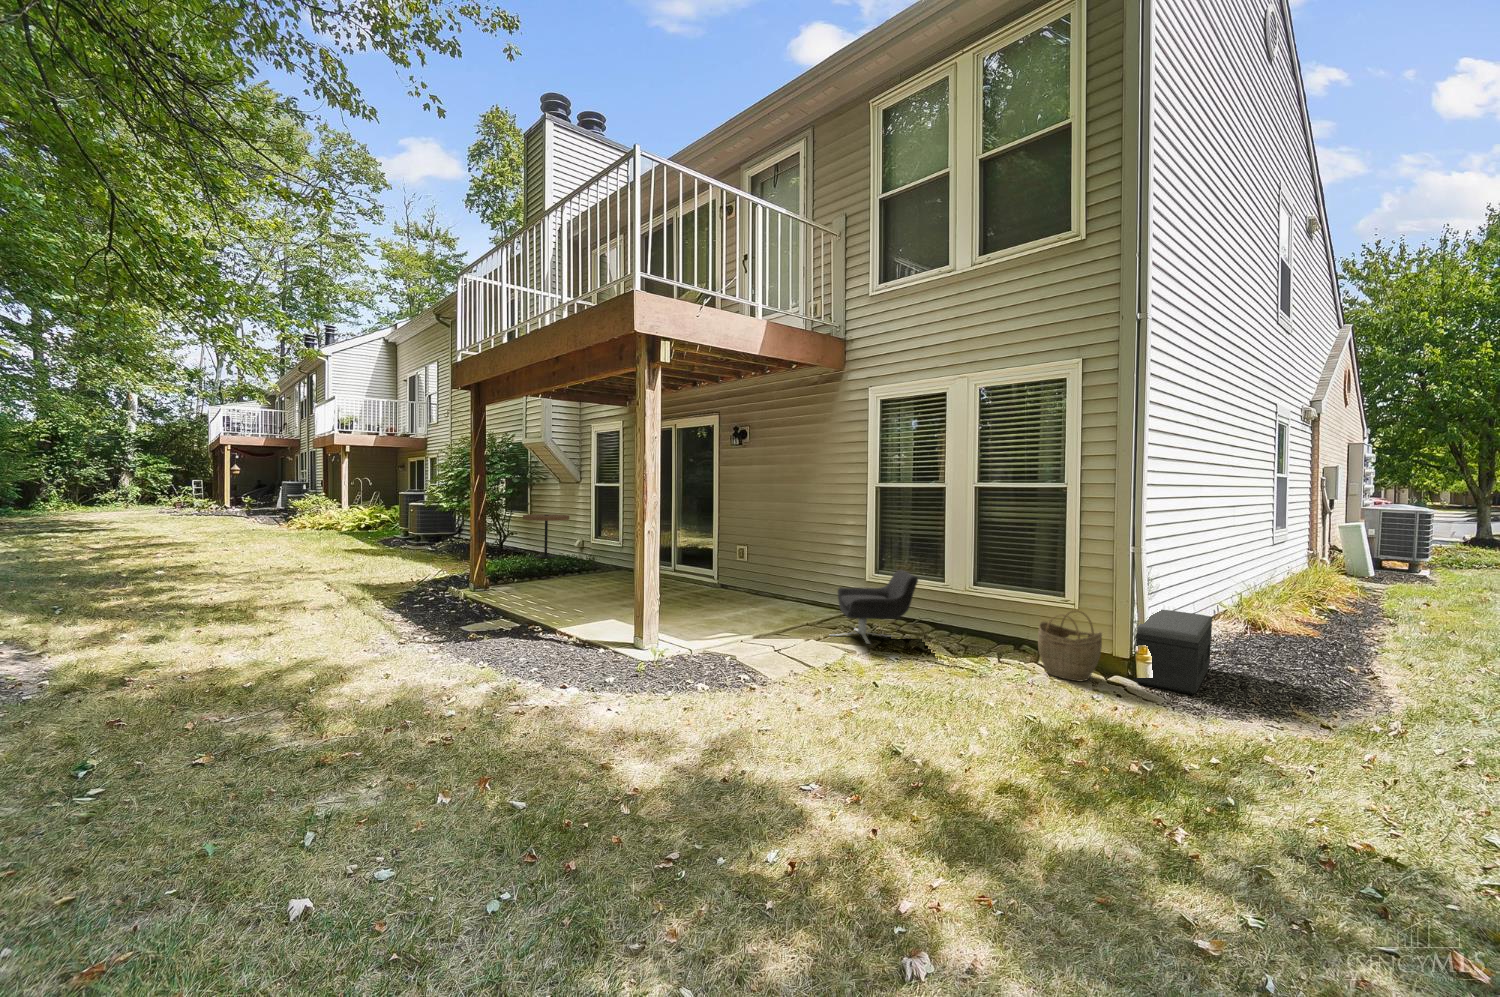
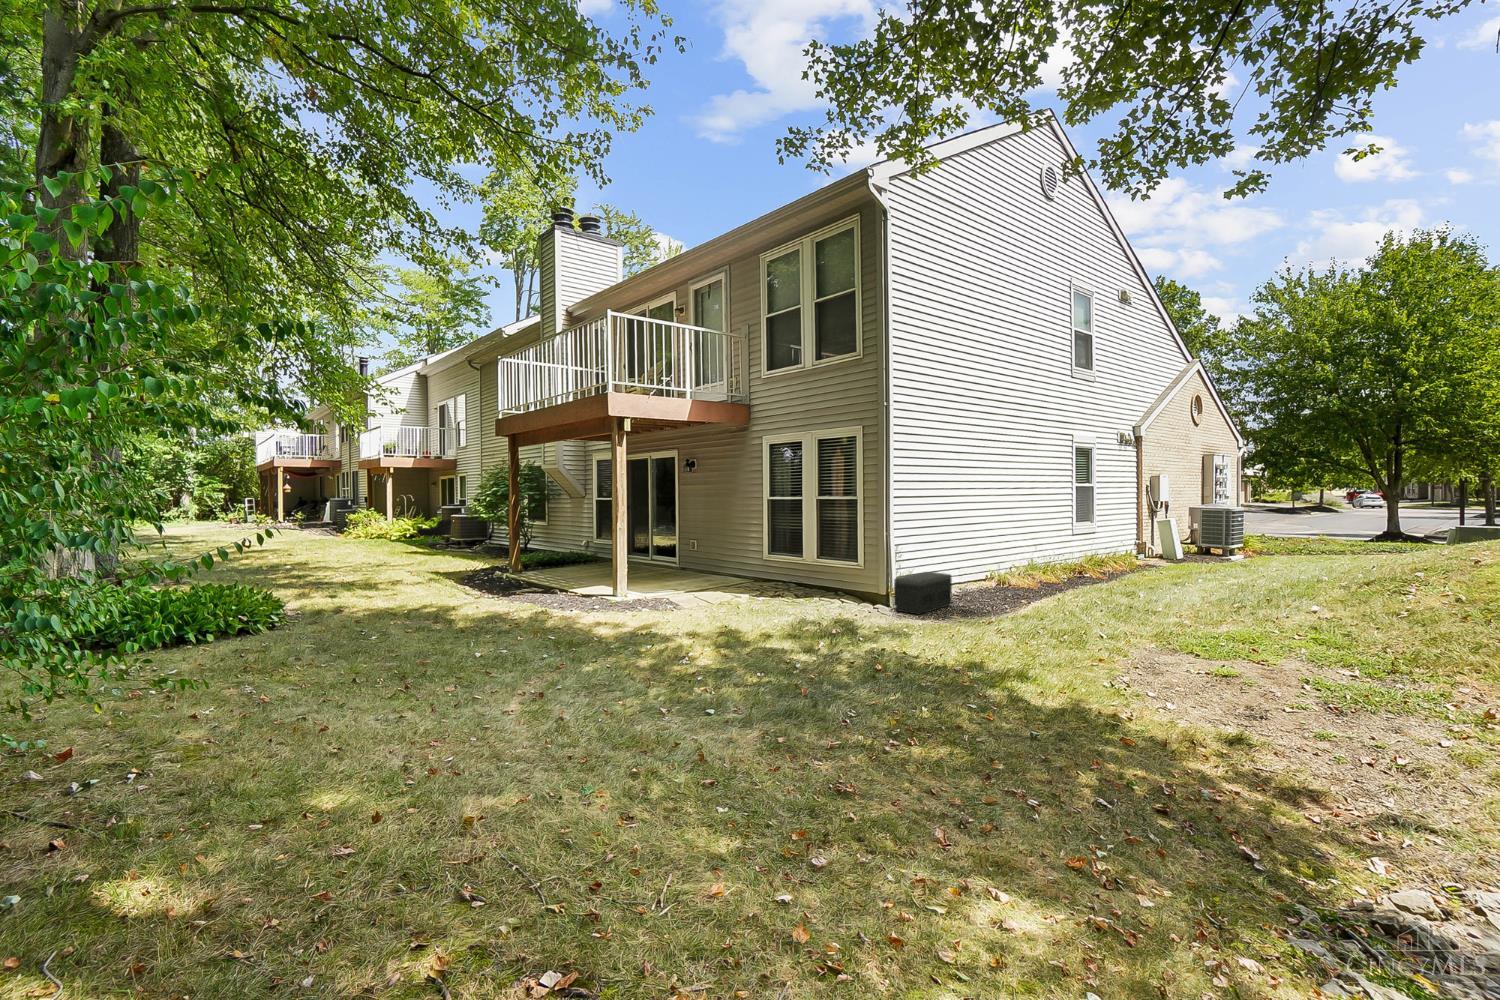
side table: present [523,514,570,558] -> none [541,522,576,554]
lounge chair: present [836,570,918,644] -> present [416,519,452,543]
woven basket: present [1038,610,1102,681] -> none [844,571,877,610]

